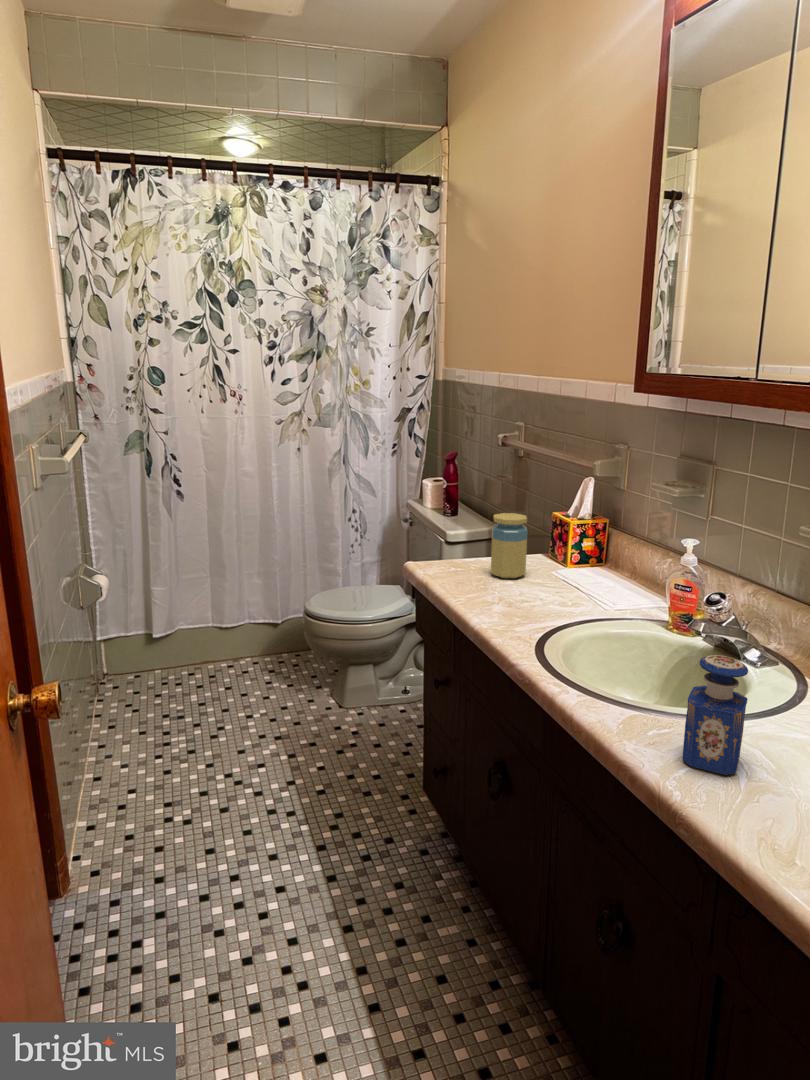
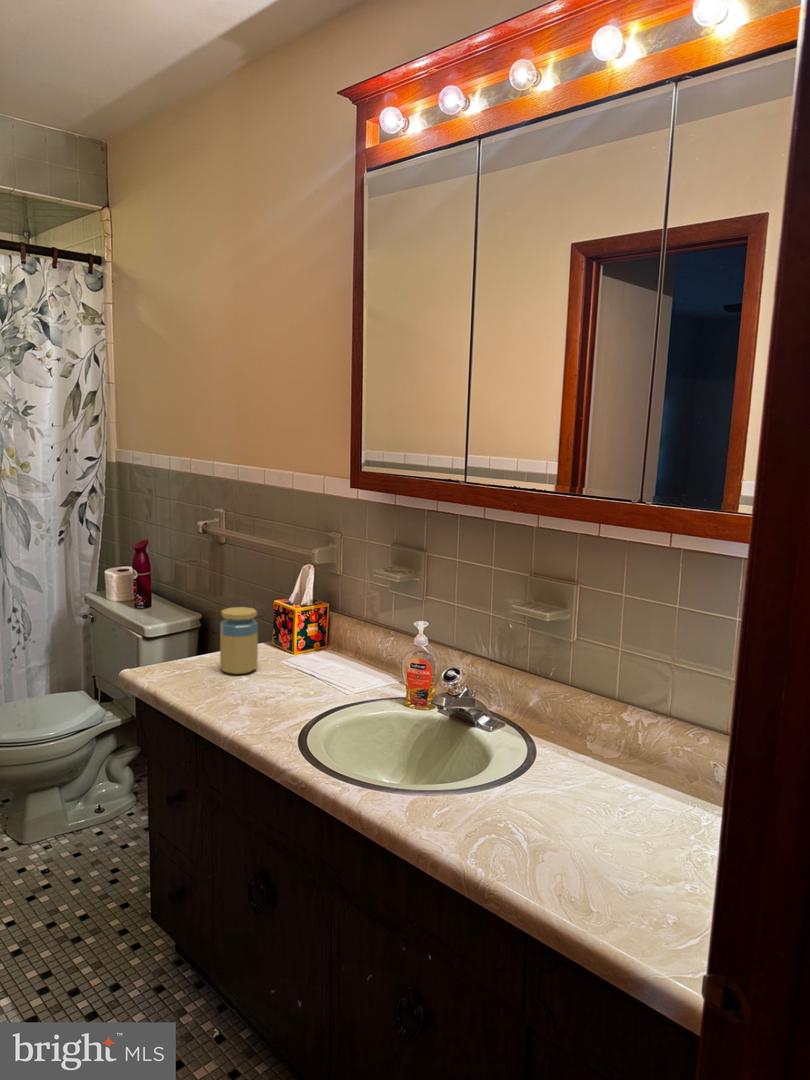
perfume bottle: present [683,655,748,775] -> none [474,730,523,836]

